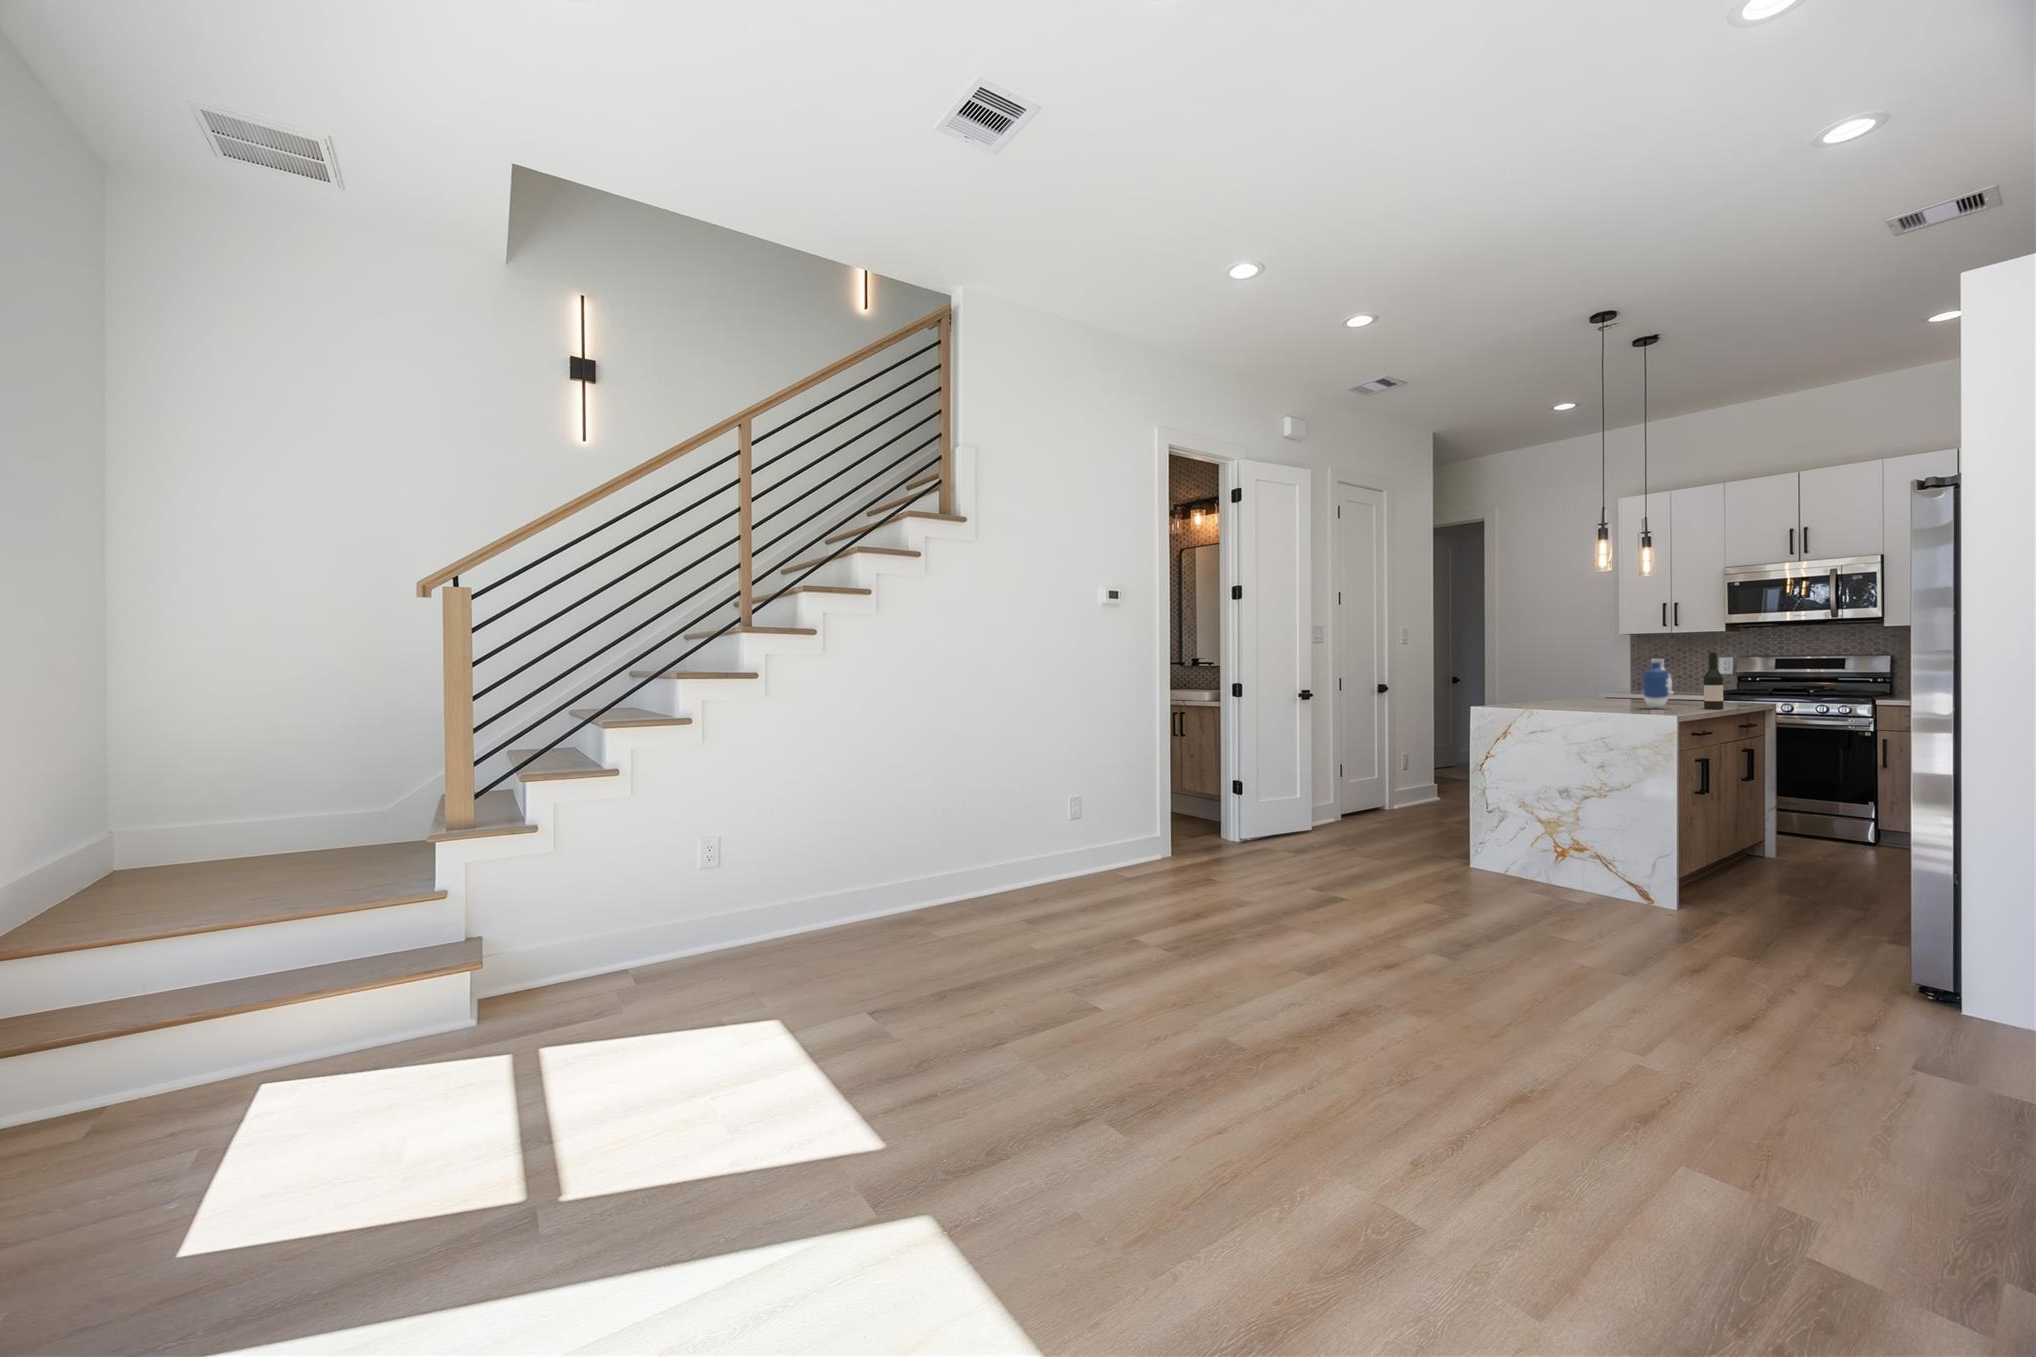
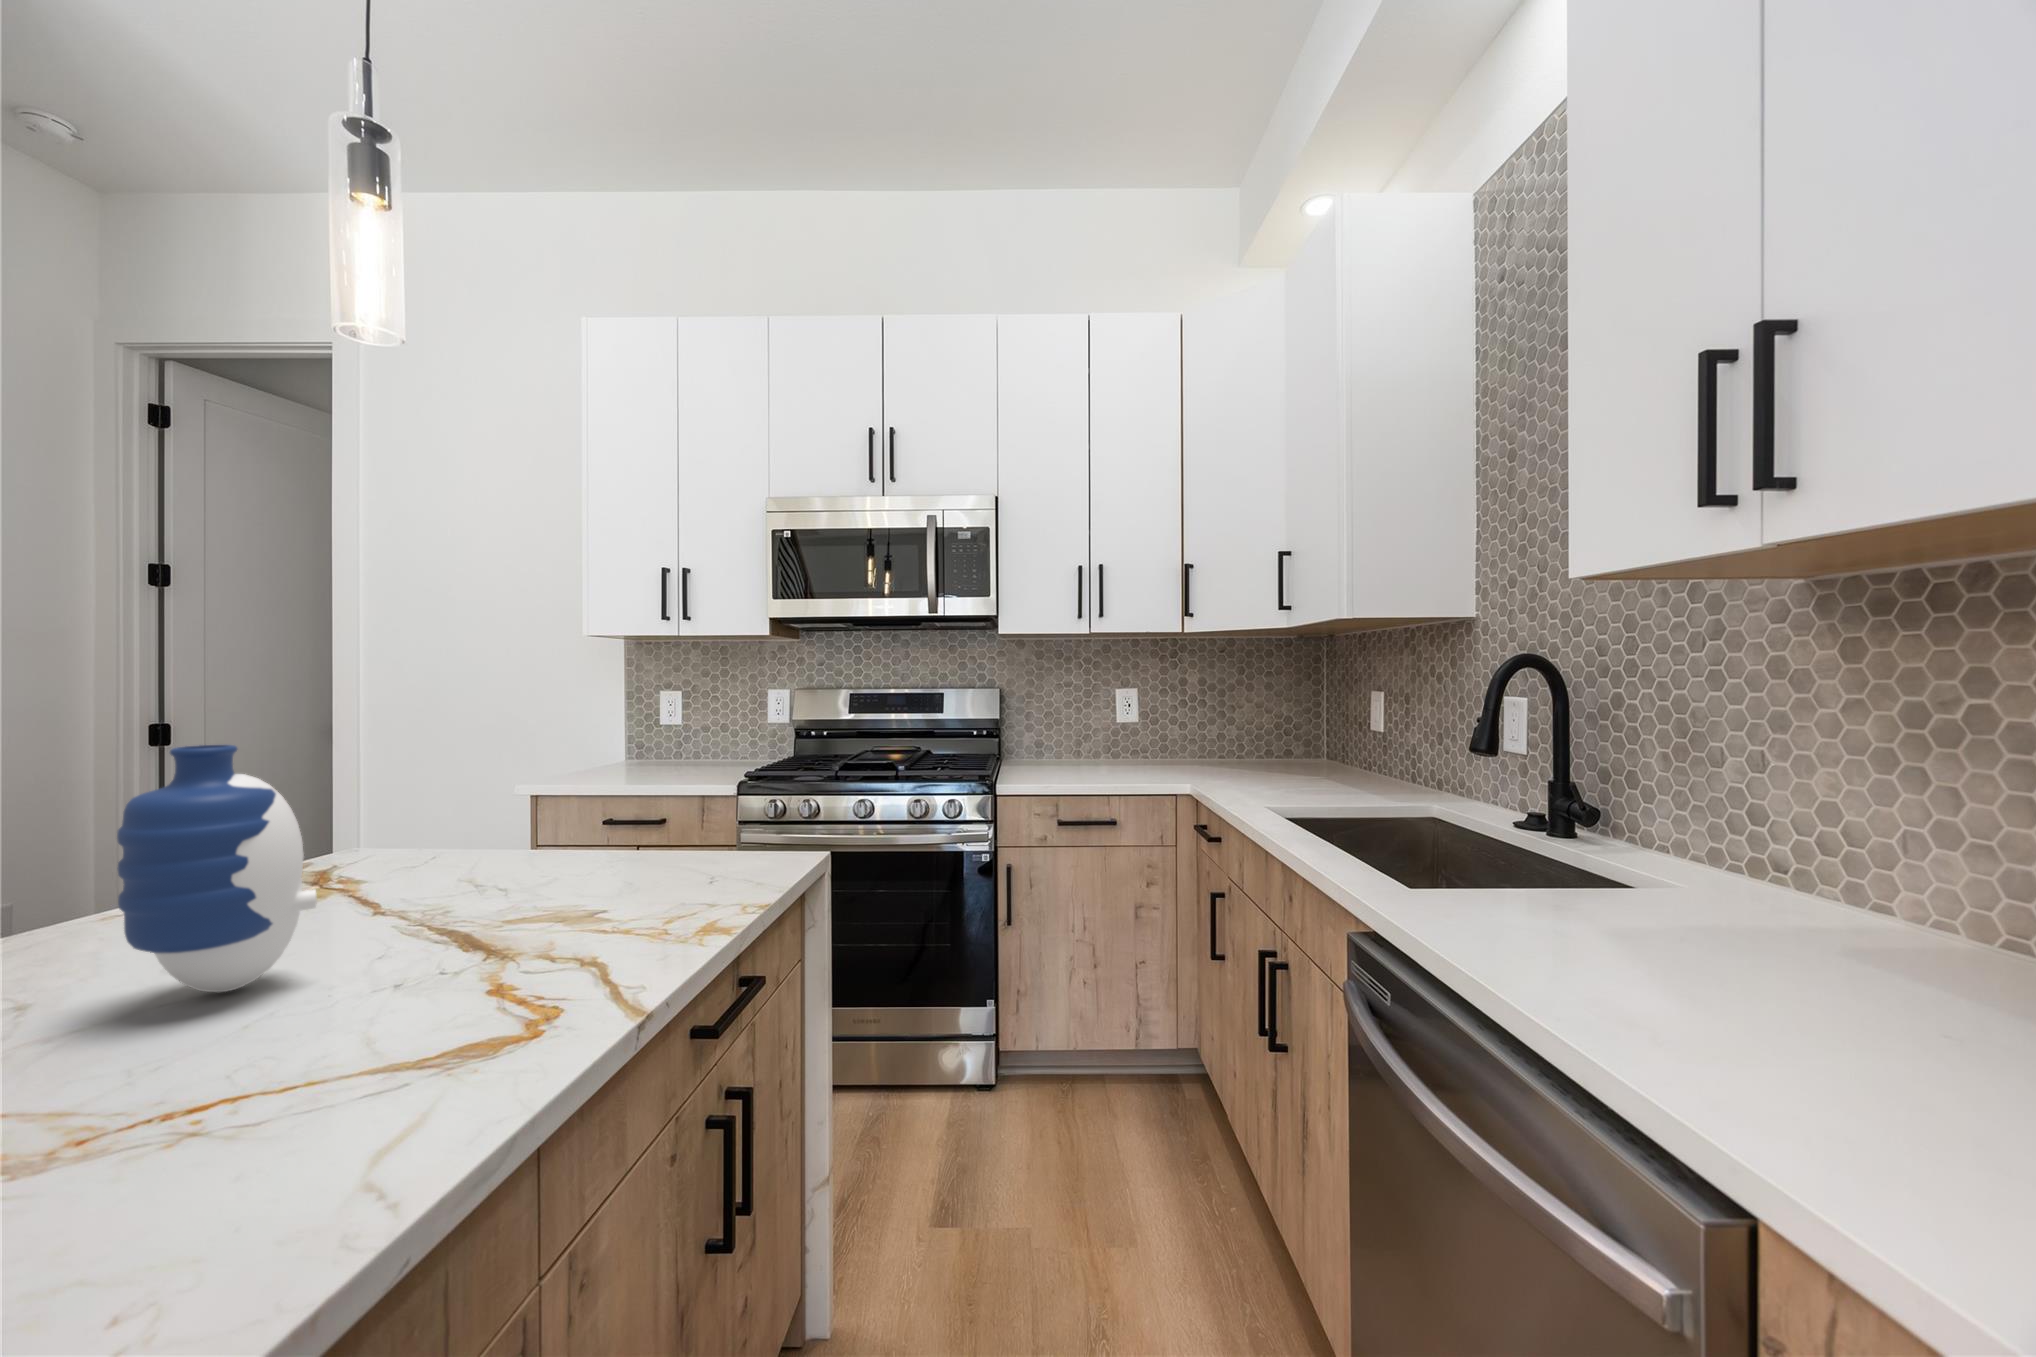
wine bottle: present [1704,652,1723,709] -> none [466,692,553,971]

